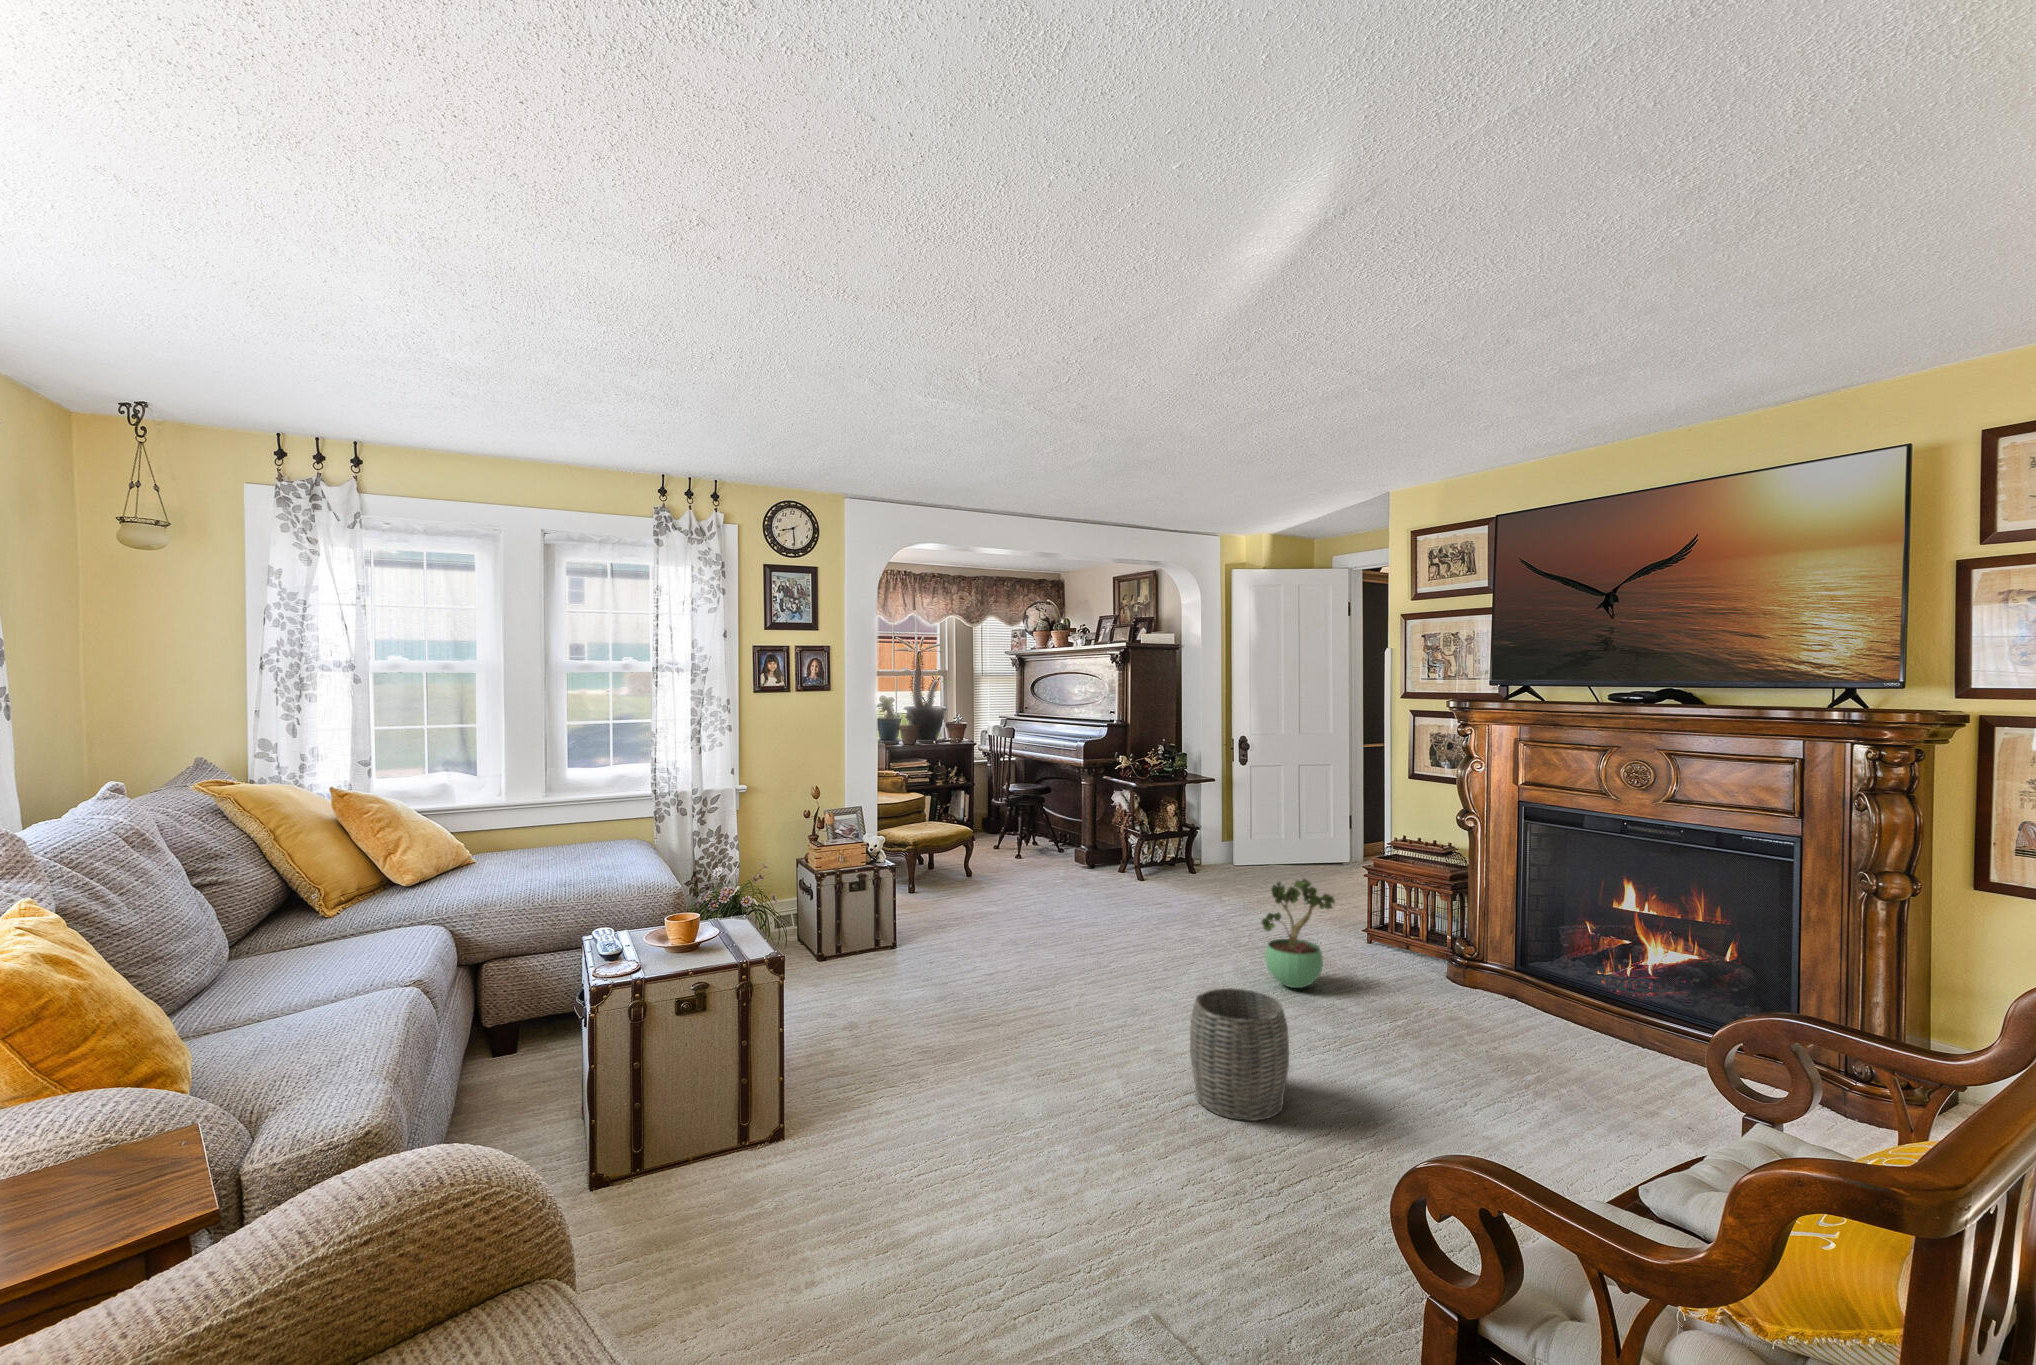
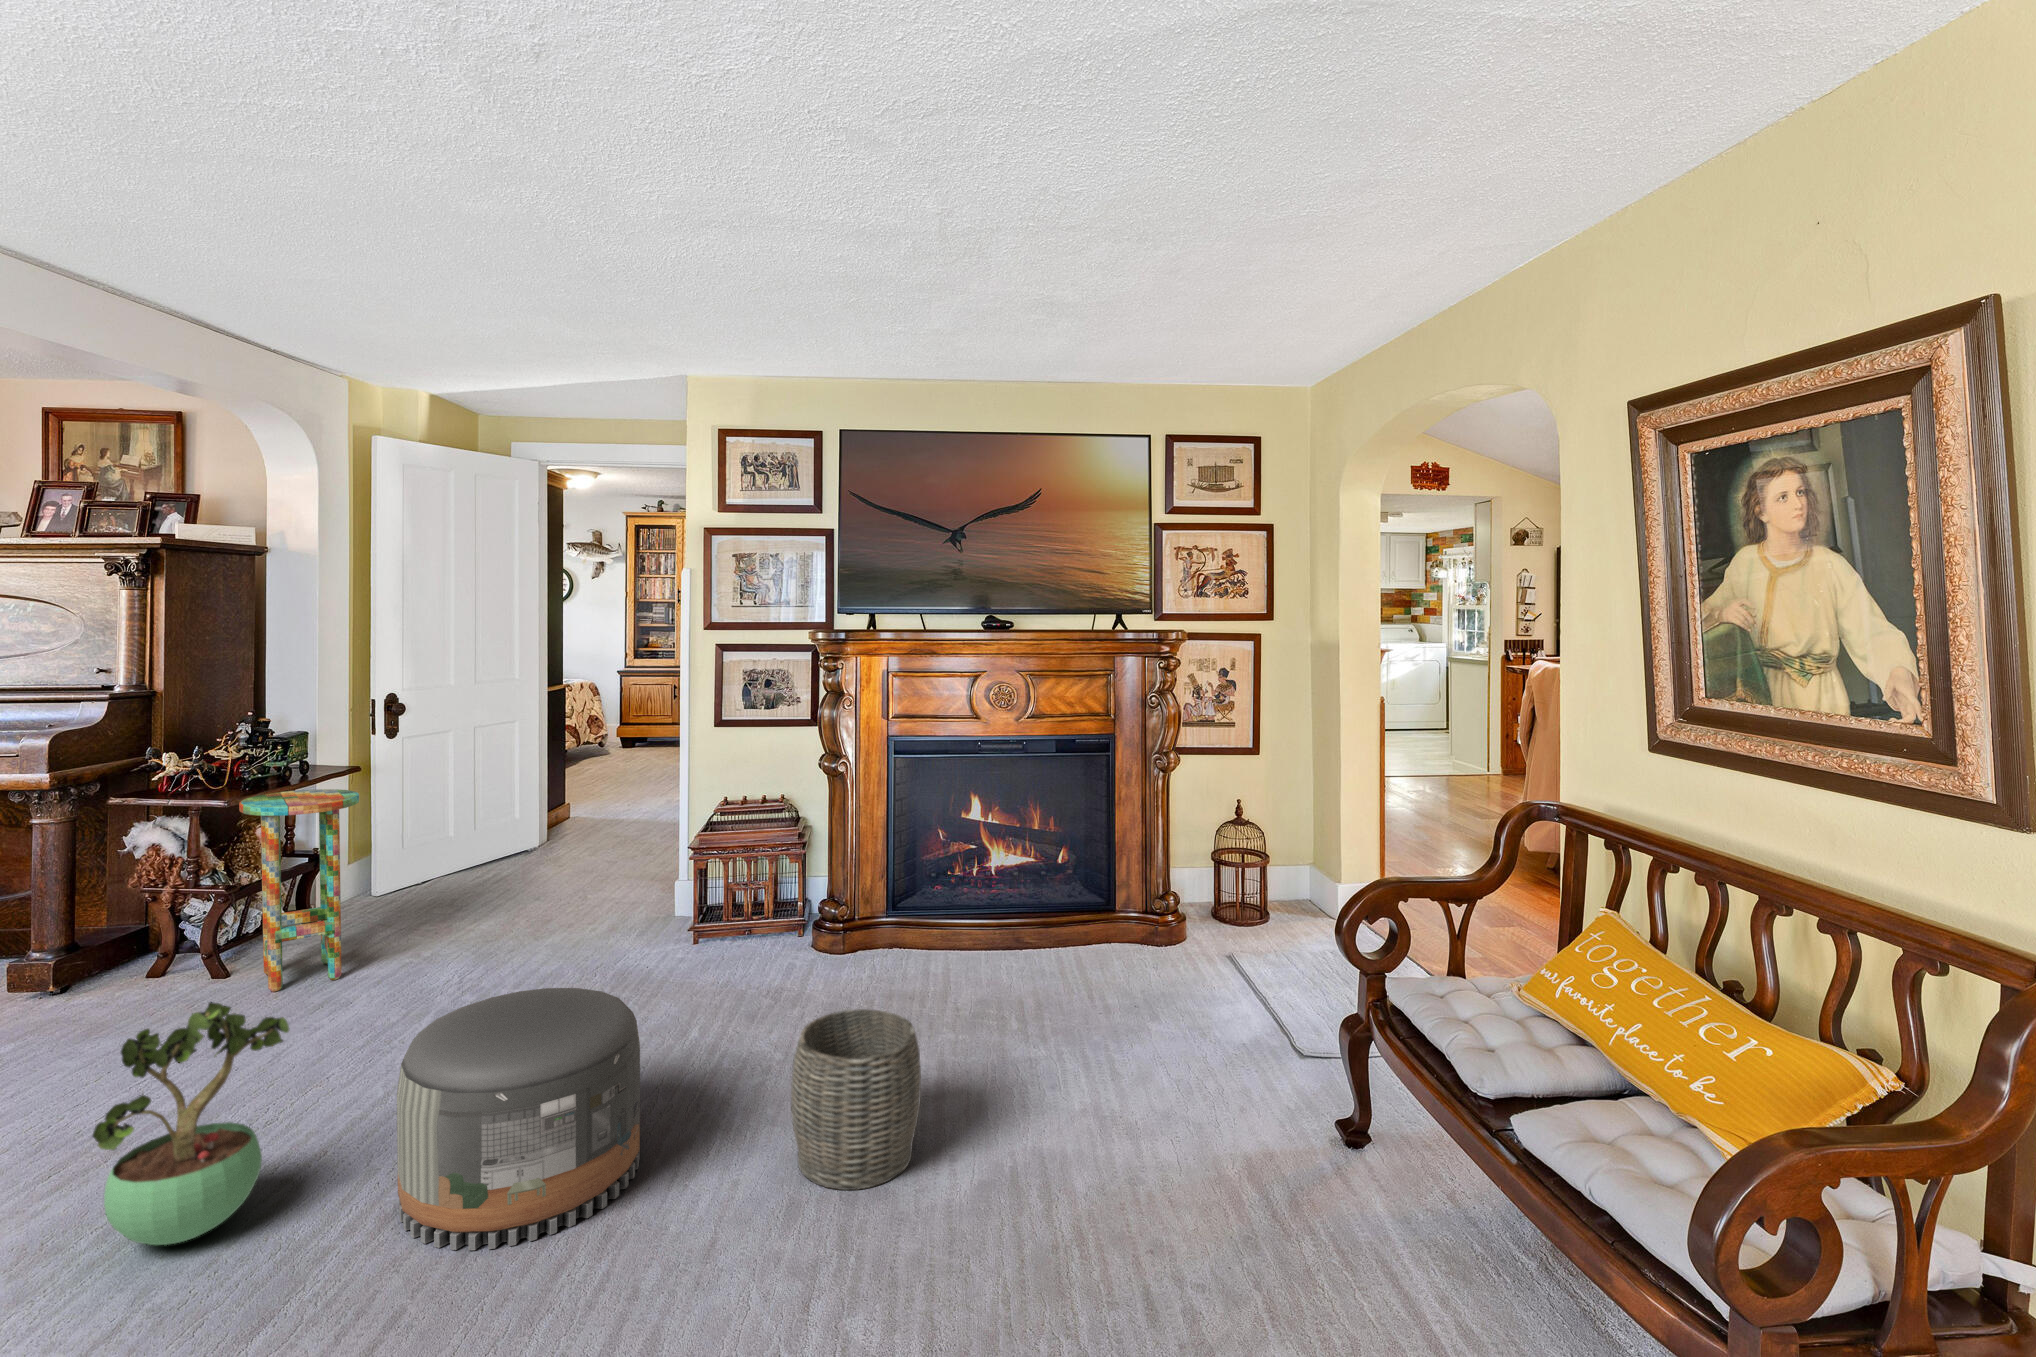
side table: none [1099,797,1154,911] -> present [239,789,359,992]
potted plant: present [1262,878,1335,988] -> present [92,1002,289,1245]
pouf: none [1025,916,1149,1050] -> present [397,988,640,1250]

